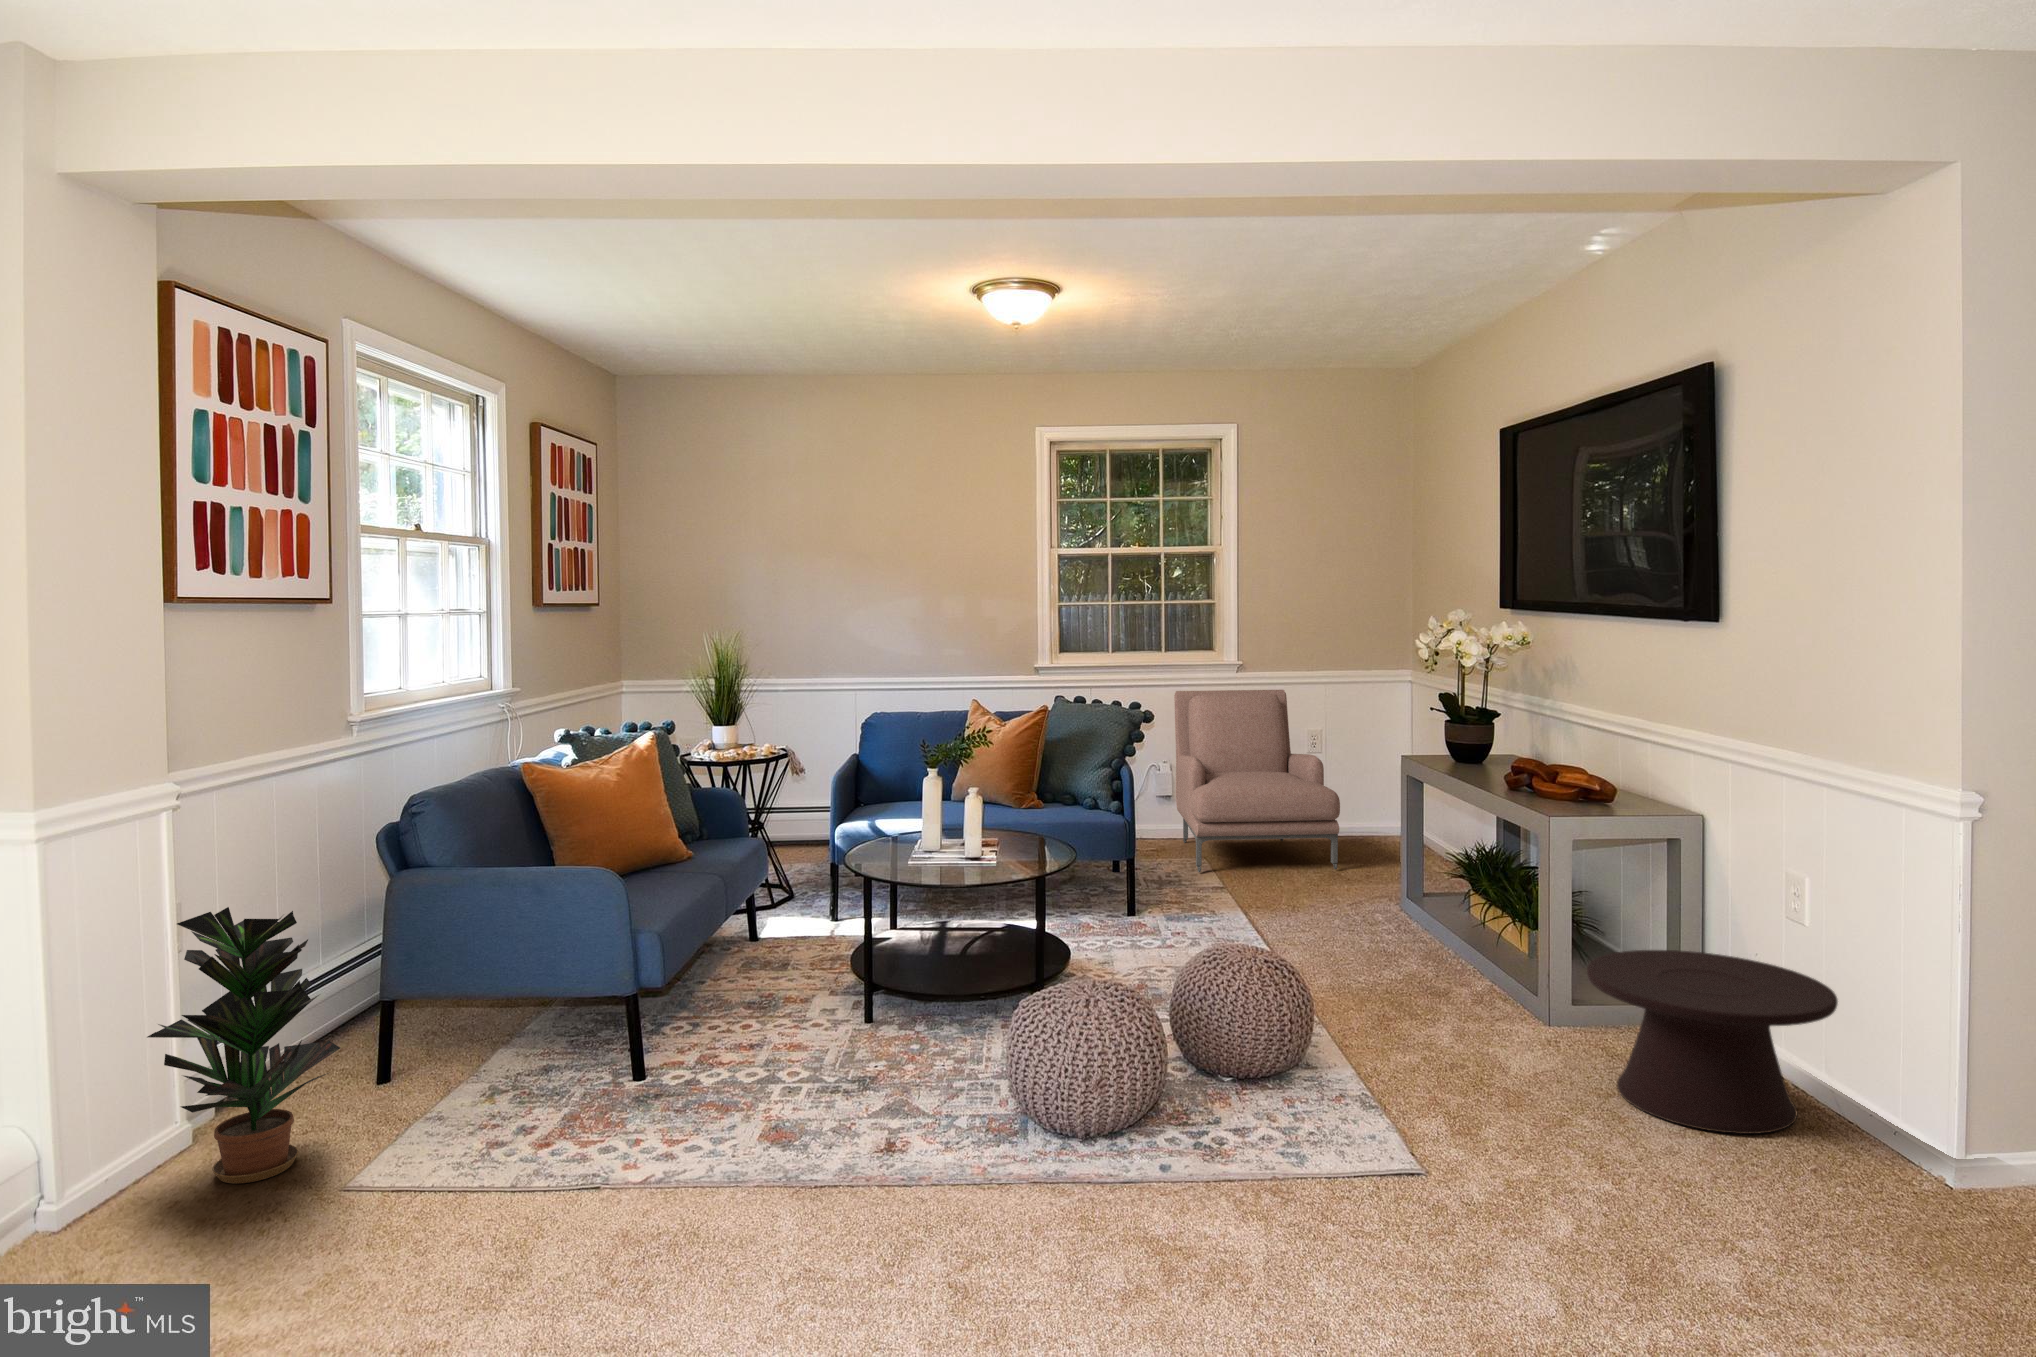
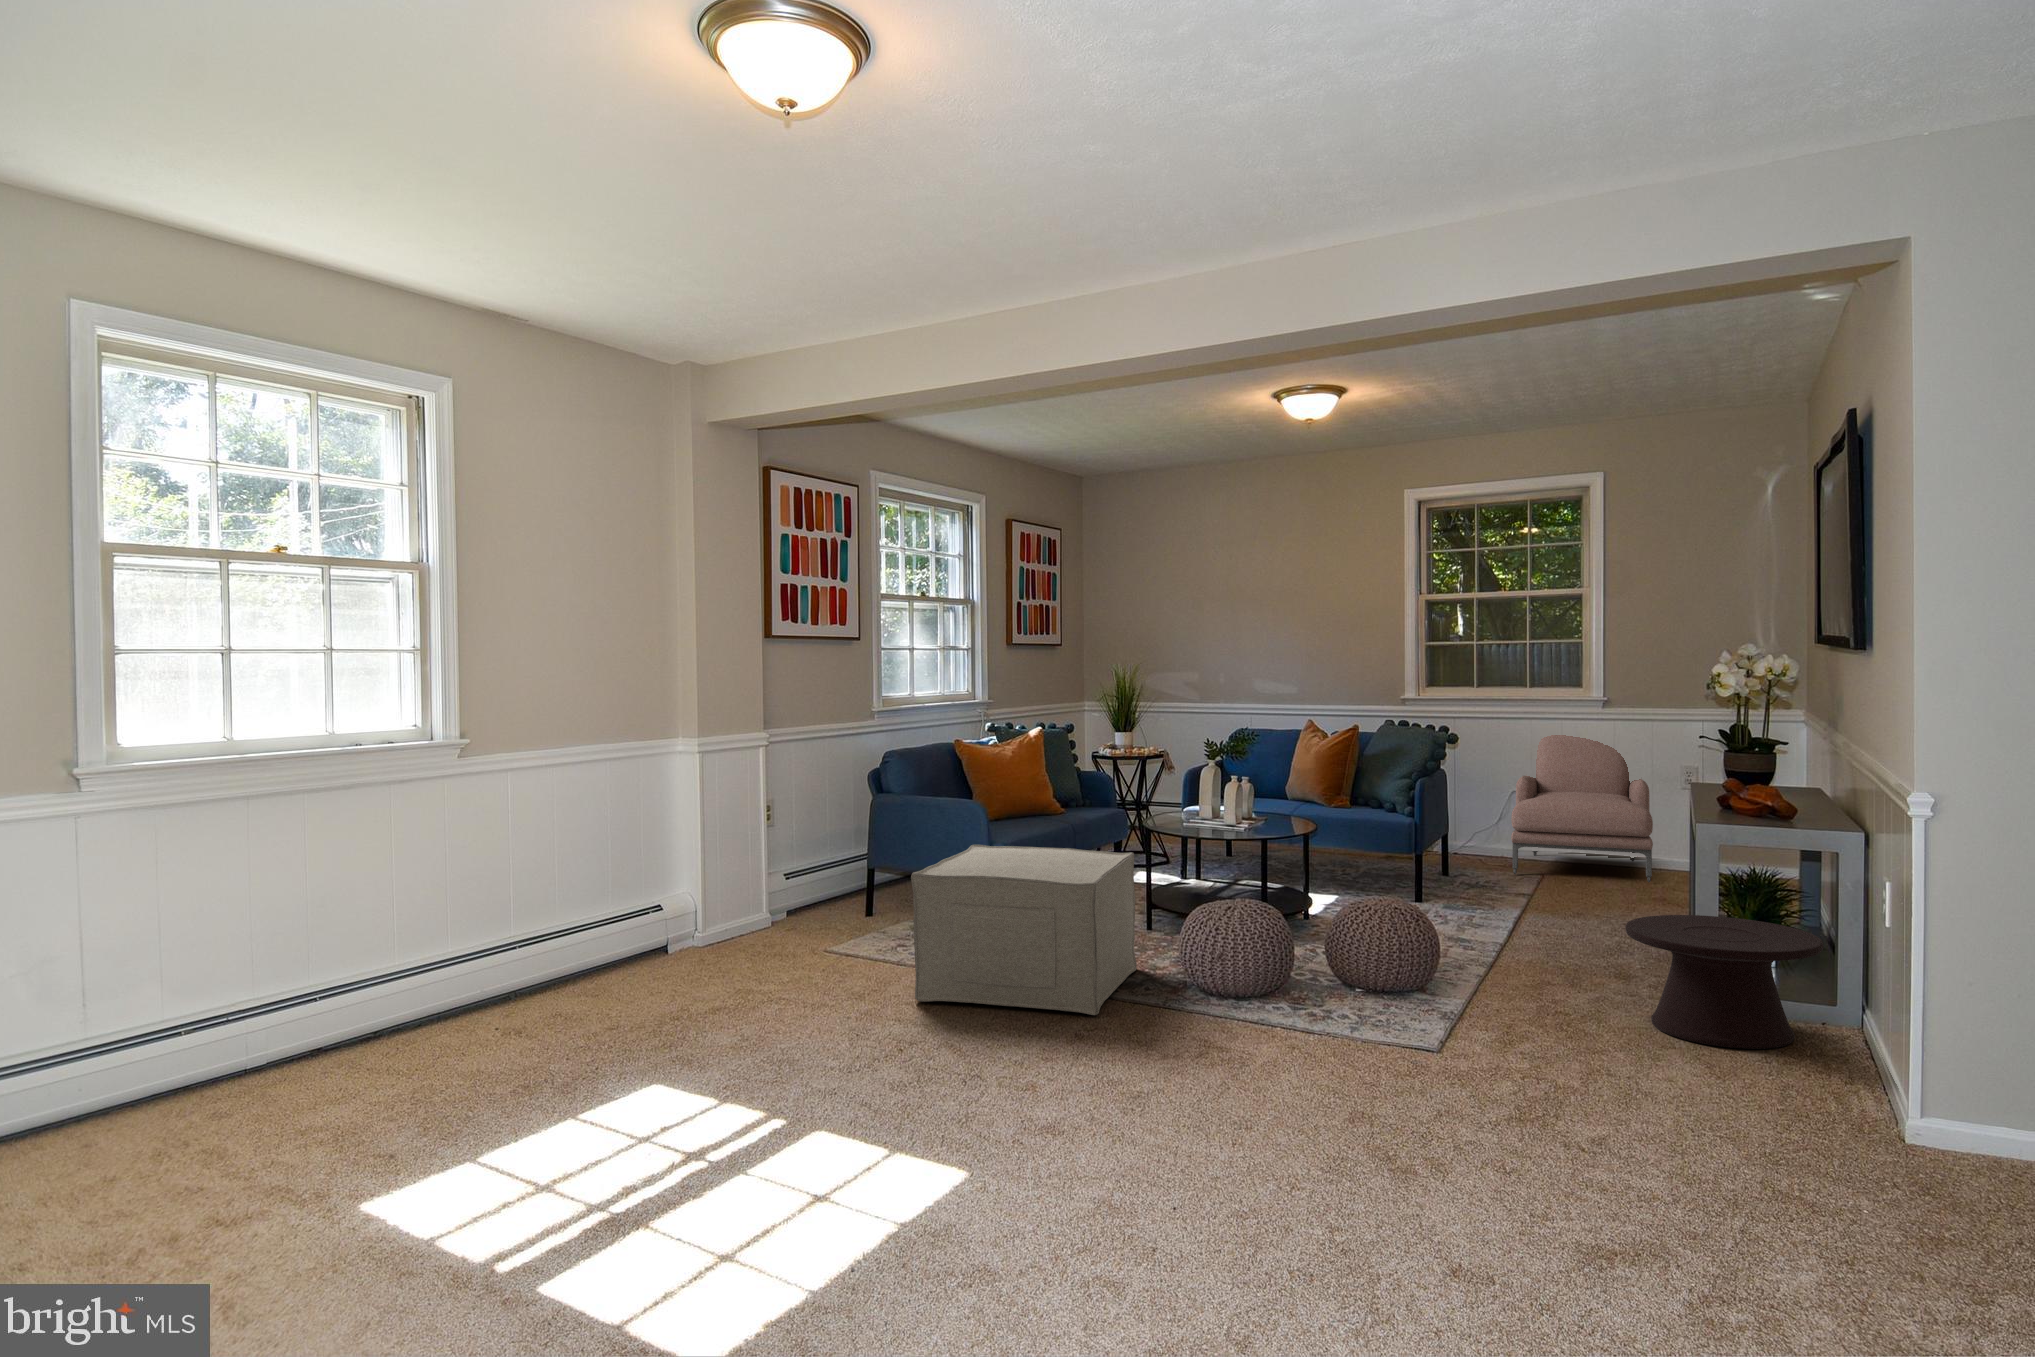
potted plant: present [147,907,340,1183] -> none [745,799,831,943]
ottoman: none [601,945,970,1306] -> present [911,845,1137,1015]

